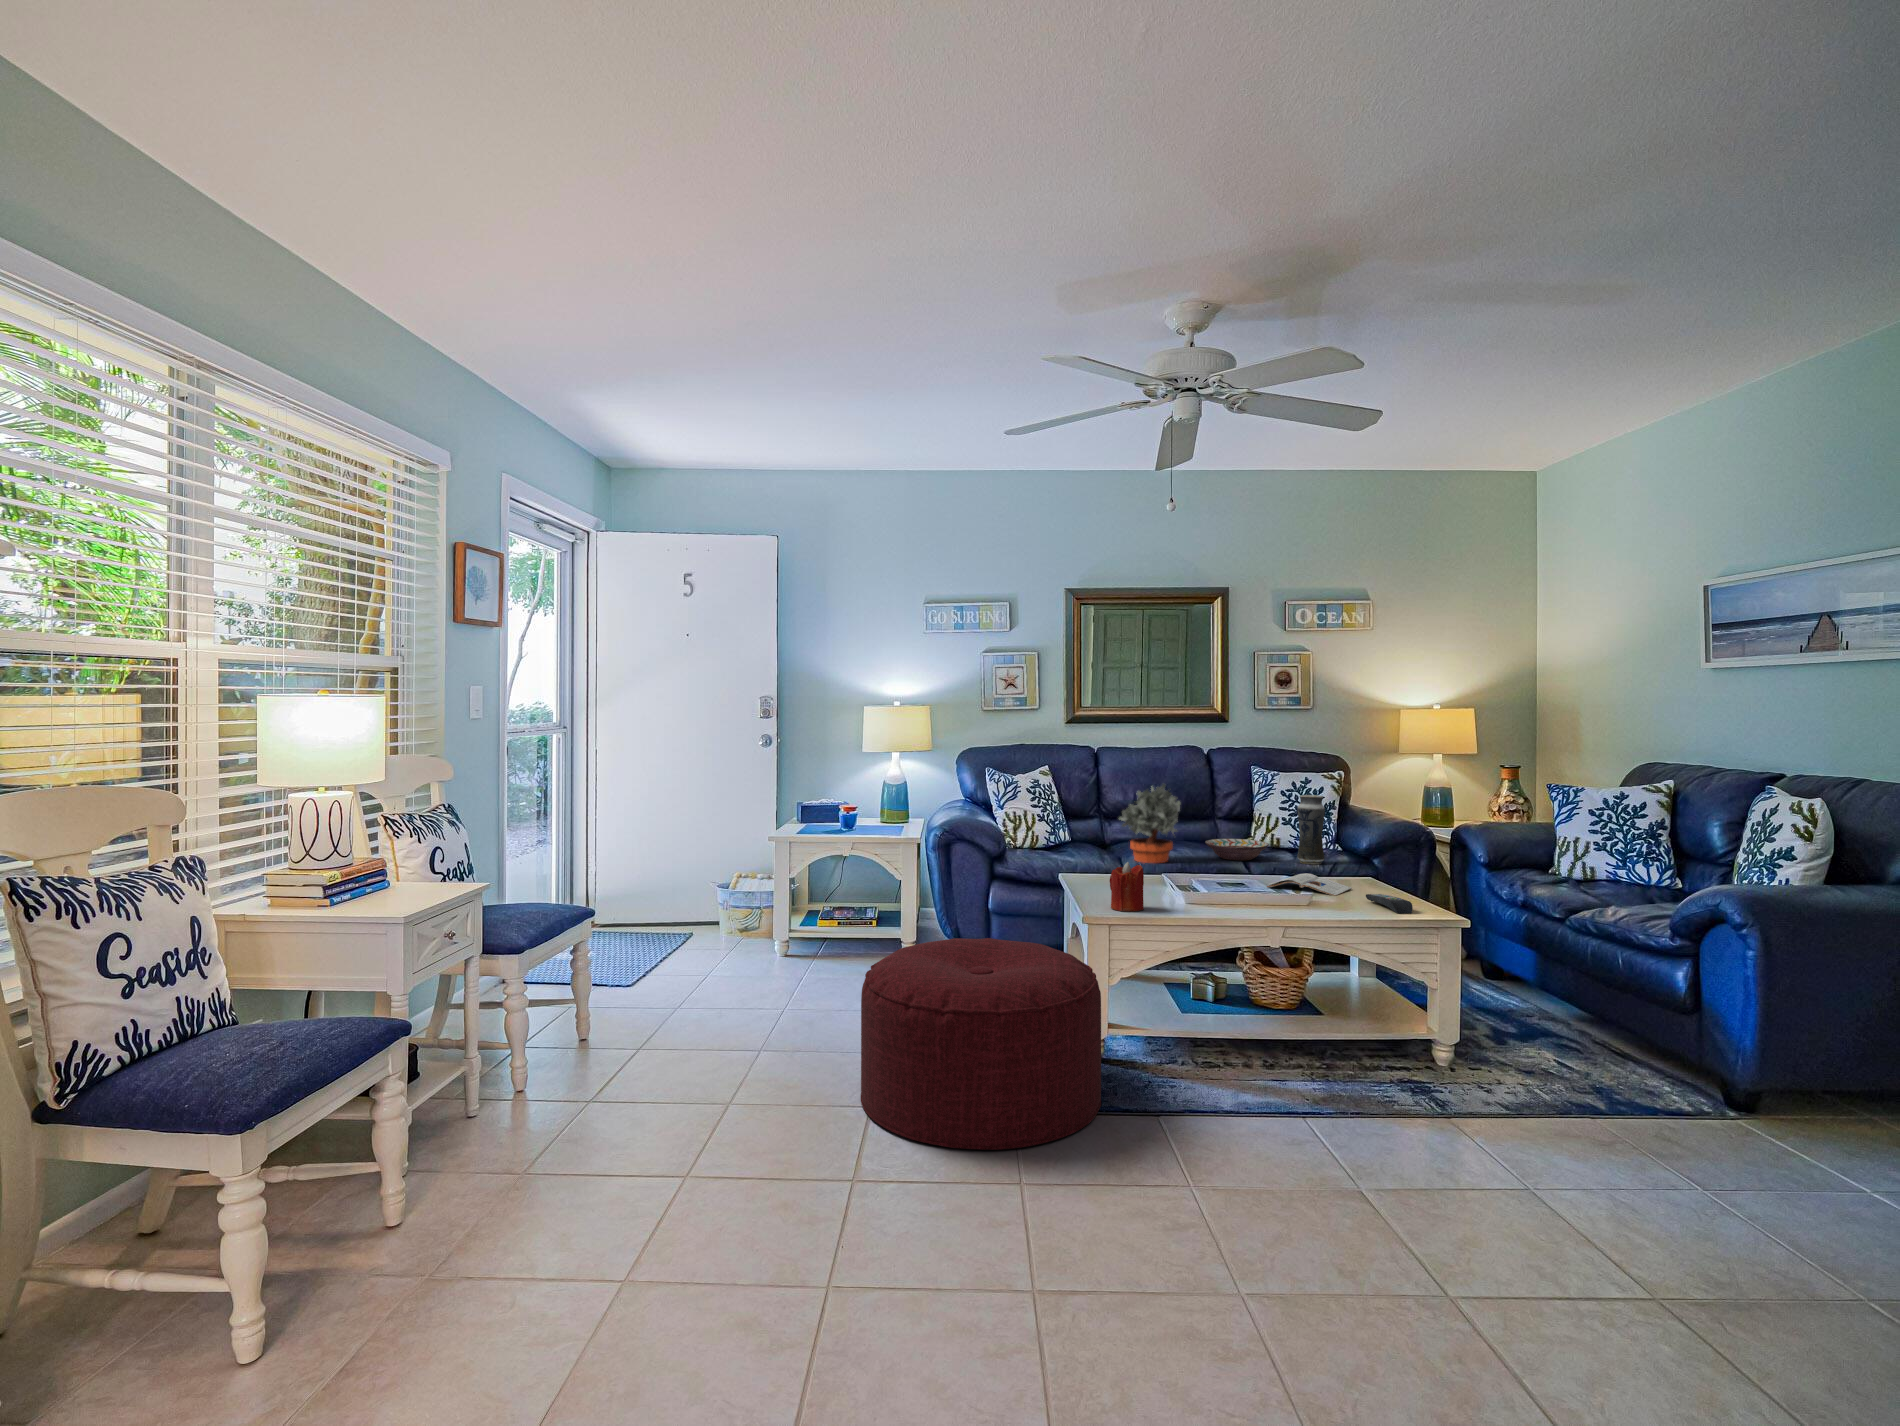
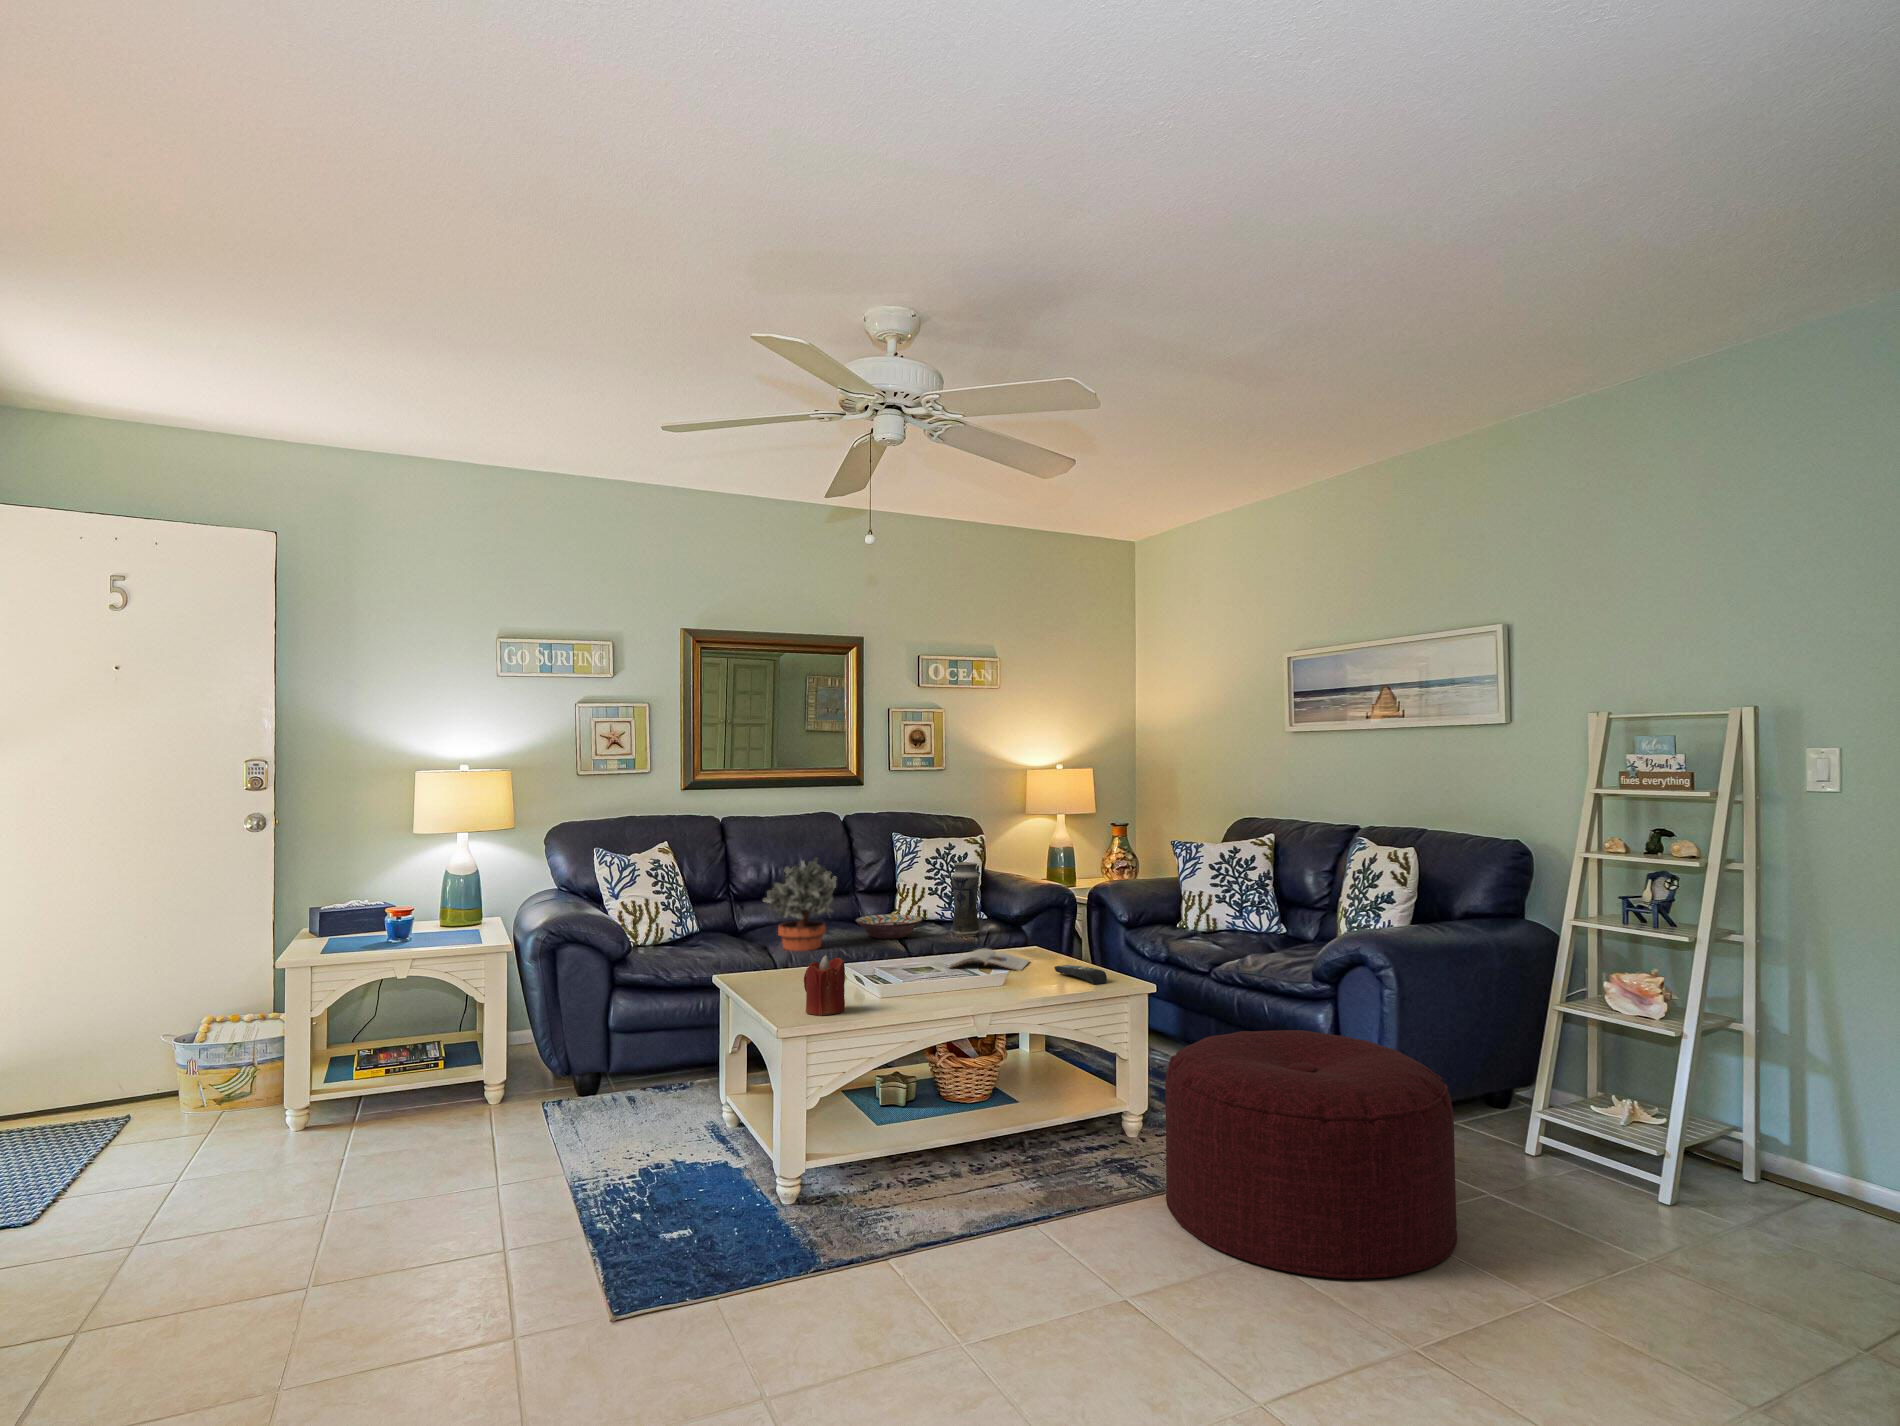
ottoman: present [861,938,1101,1150] -> present [1165,1030,1457,1279]

